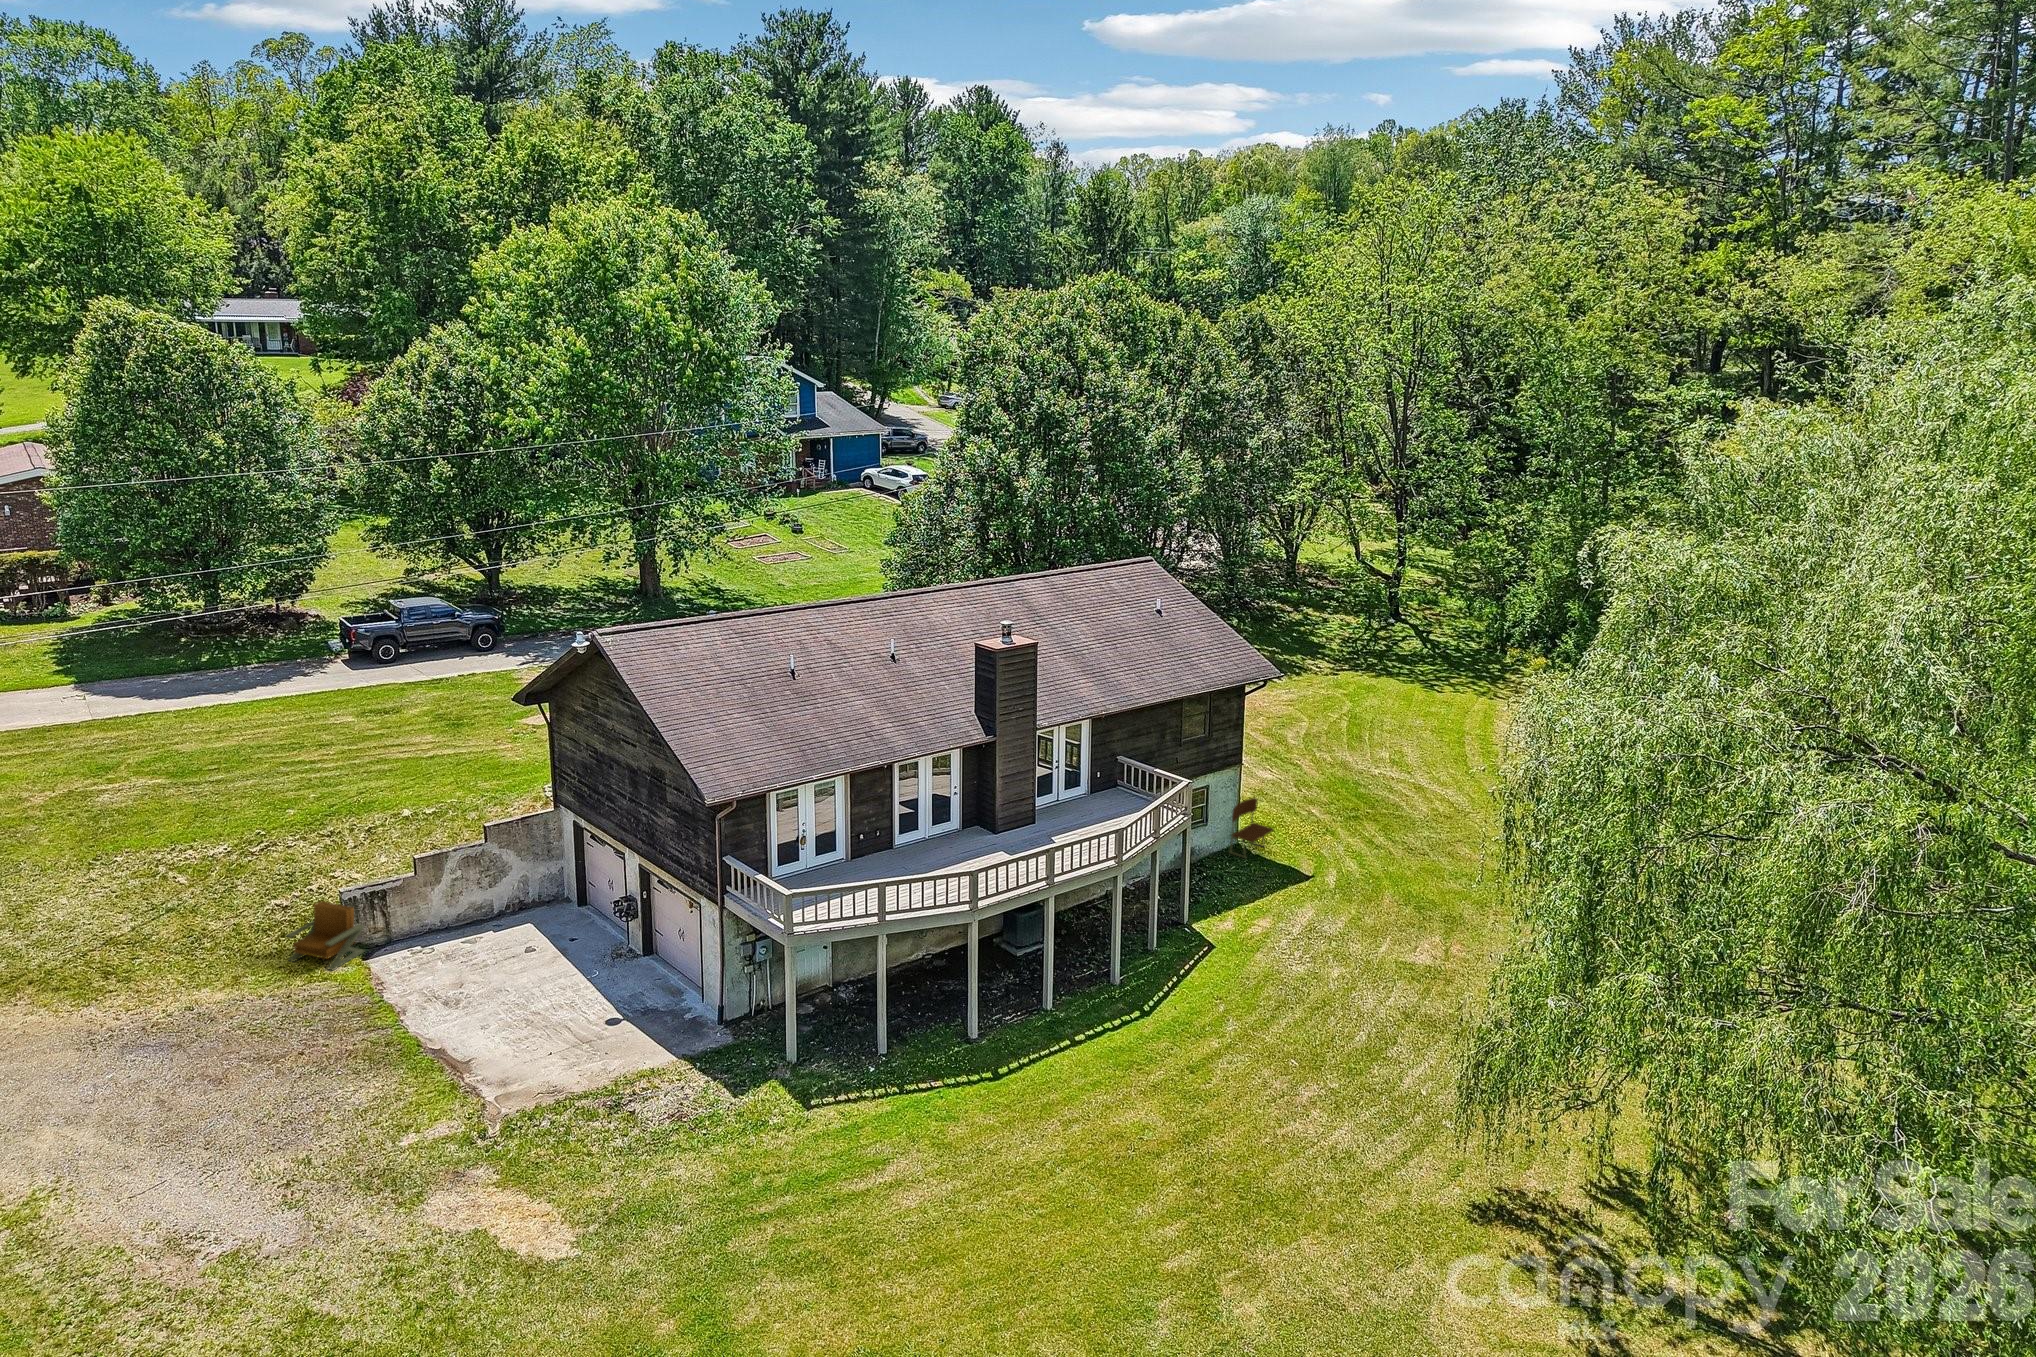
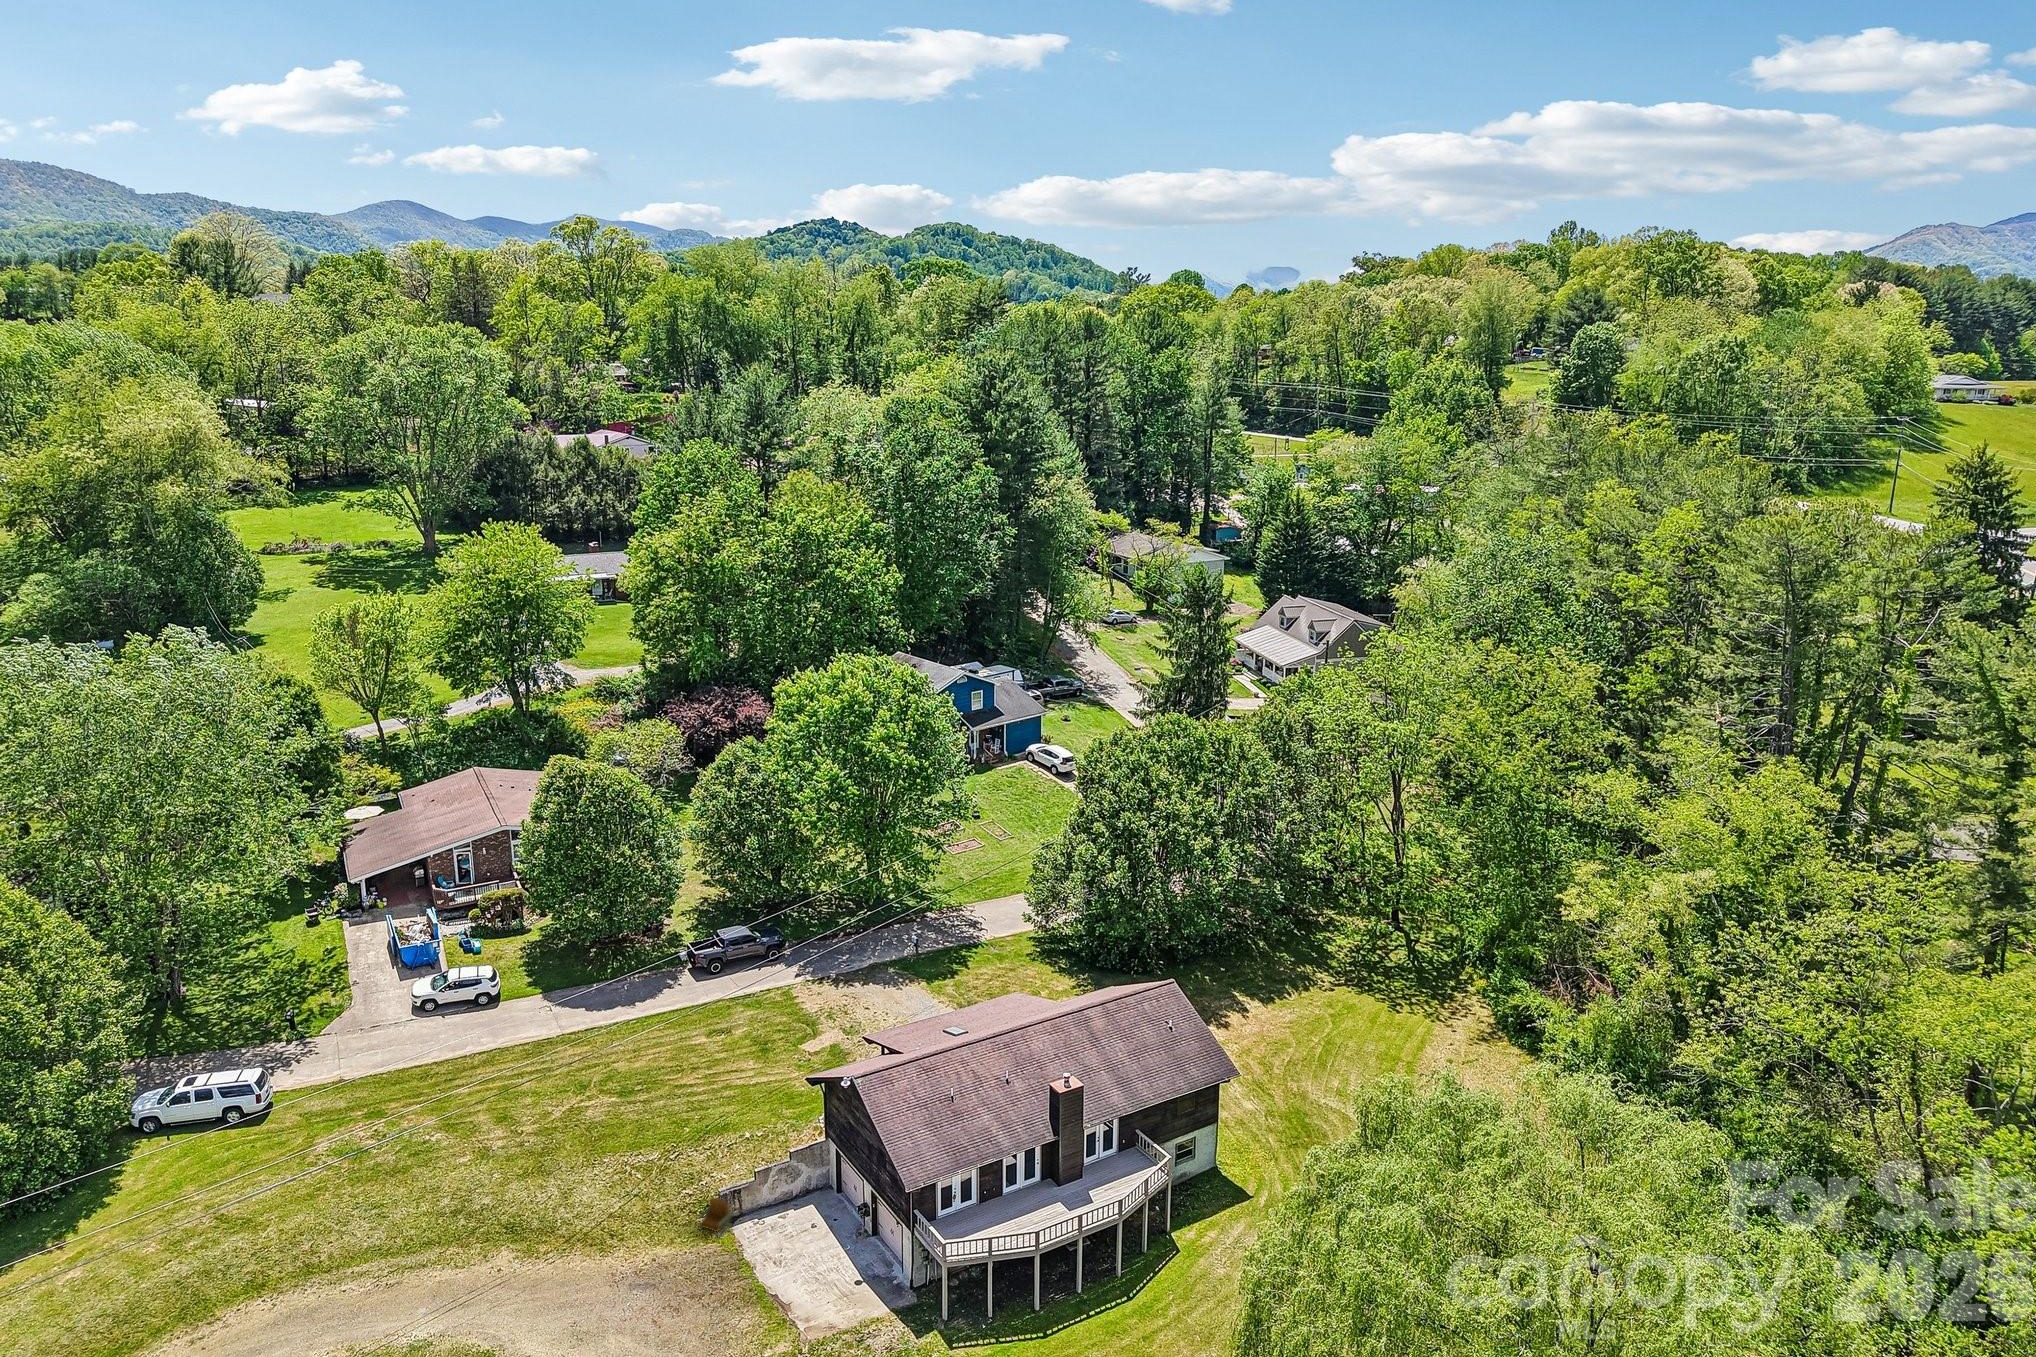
bench: present [1230,798,1274,858] -> none [1210,1137,1238,1177]

